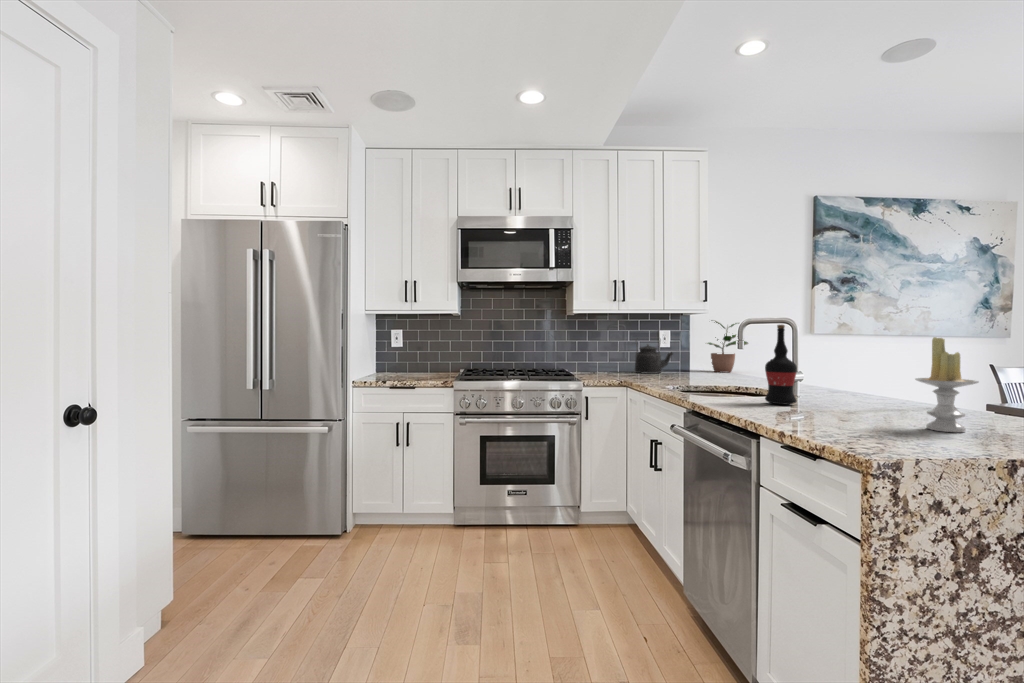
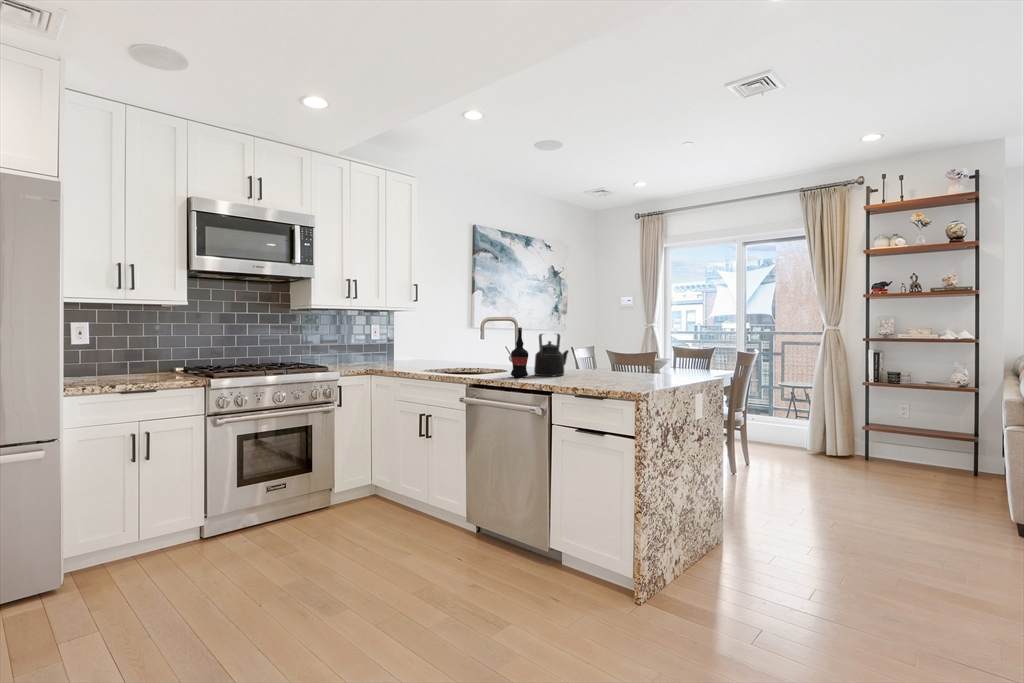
potted plant: present [707,321,748,372] -> none [399,316,439,360]
candle: present [915,337,979,432] -> none [595,337,618,382]
kettle: present [635,338,673,374] -> present [534,334,569,376]

